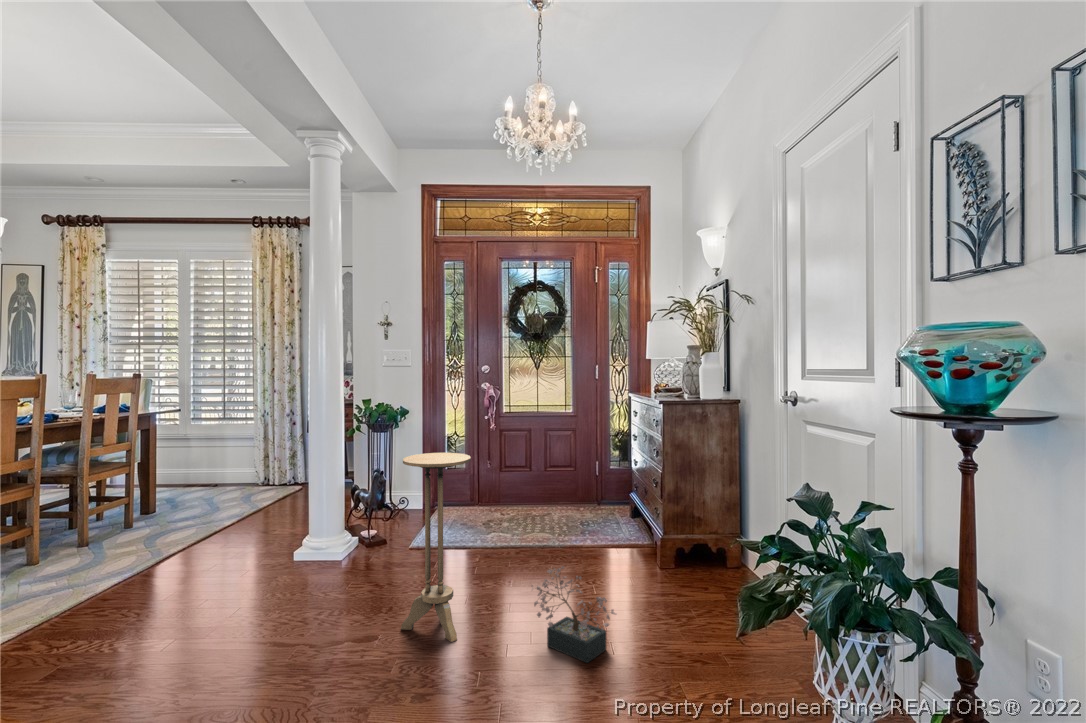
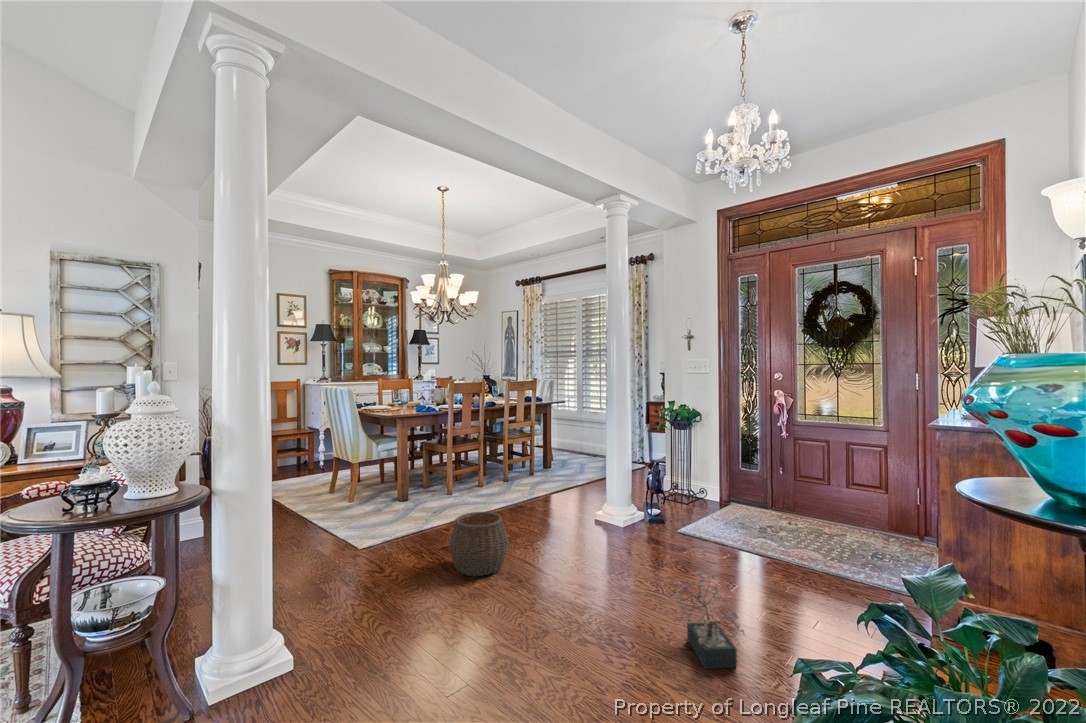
side table: present [401,453,471,642] -> none [594,449,649,606]
woven basket: none [143,582,255,698] -> present [450,512,508,576]

